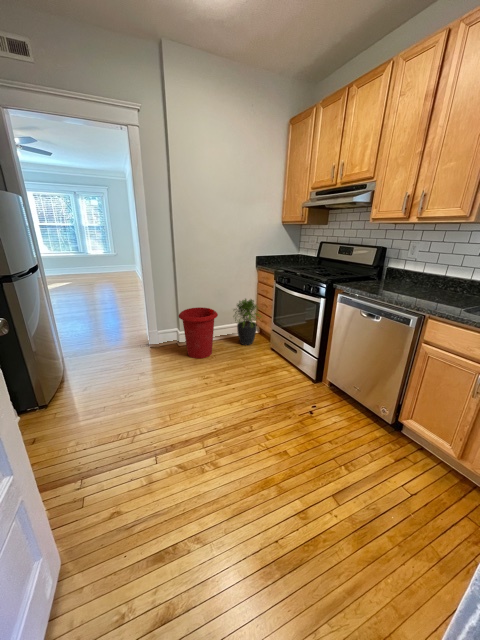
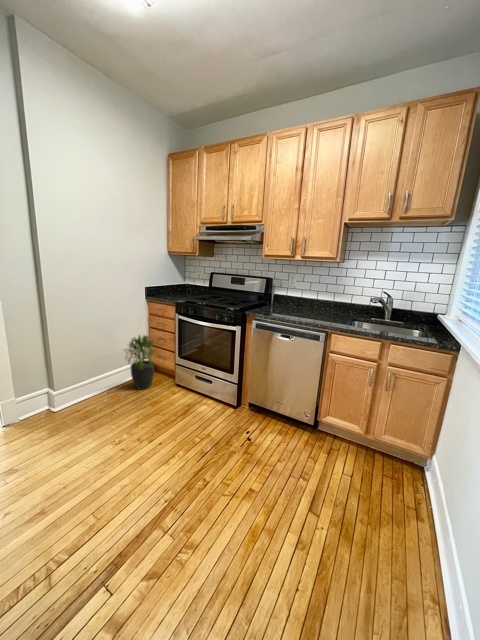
waste bin: present [179,307,218,359] -> none [53,354,112,423]

